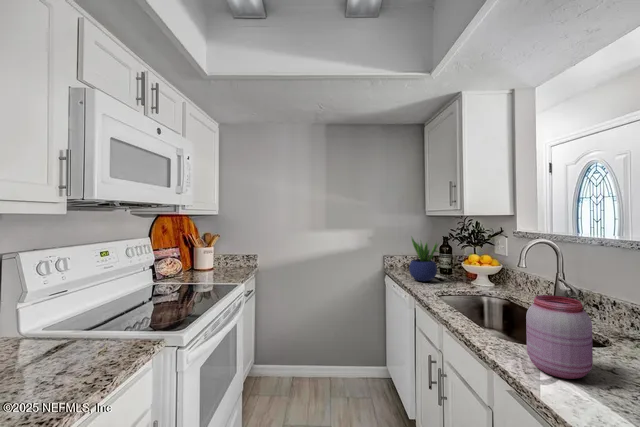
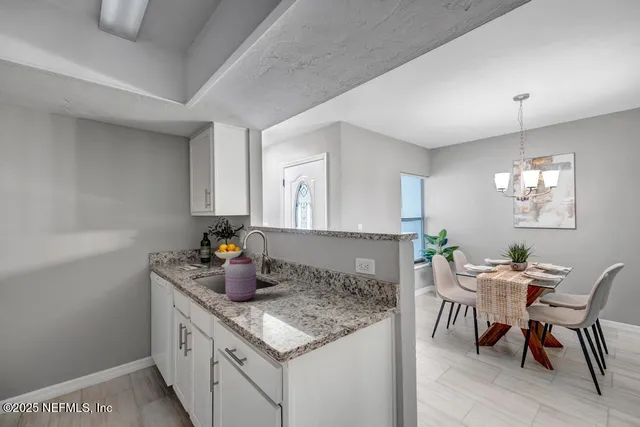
potted plant: present [409,238,439,281] -> none [170,232,198,269]

